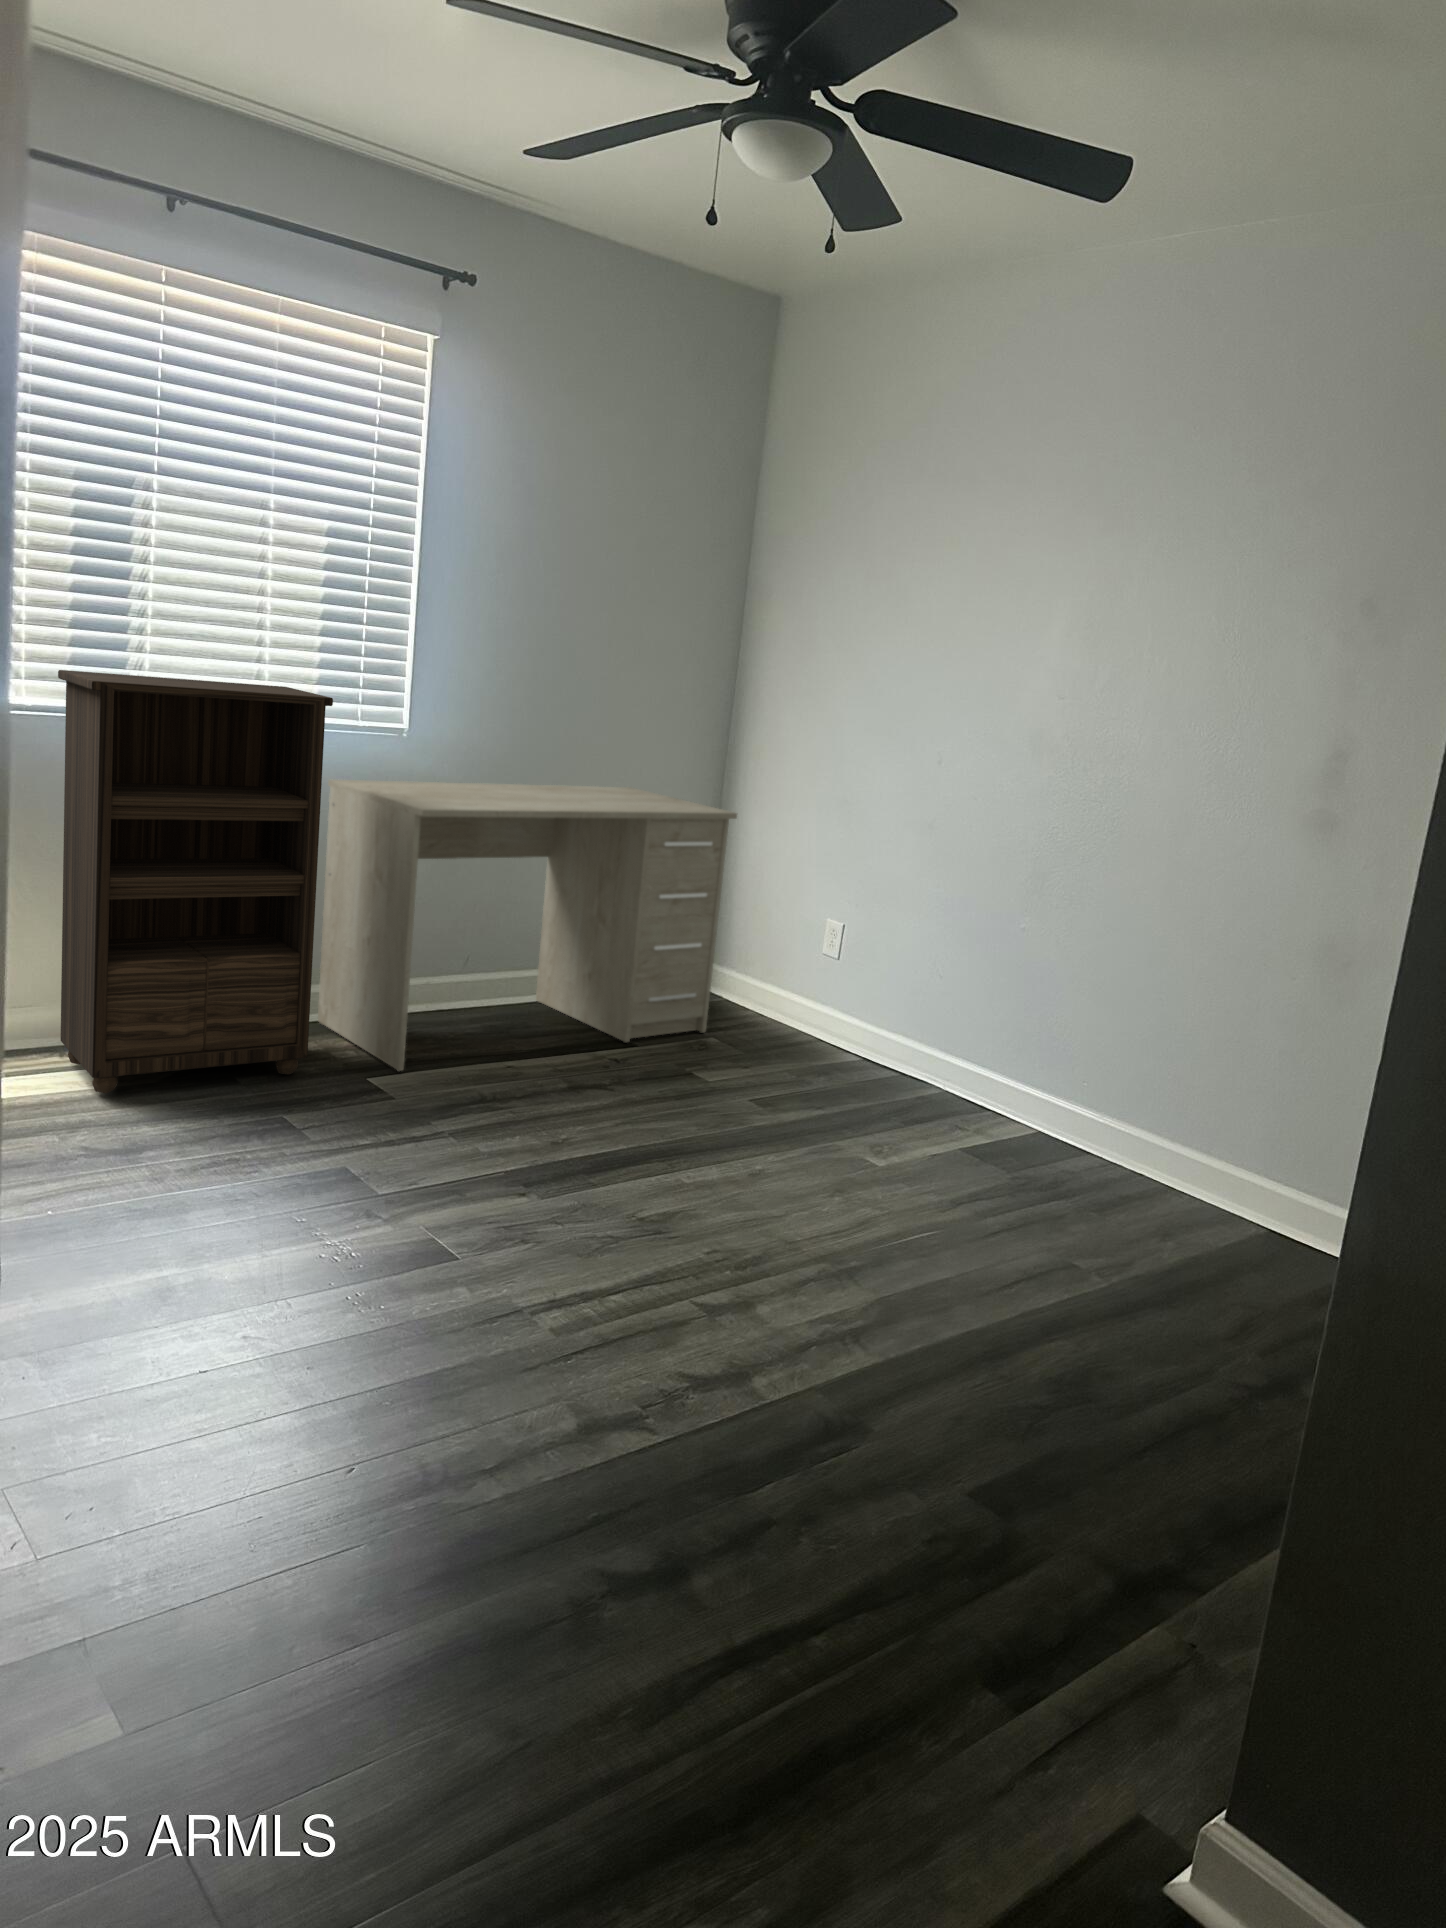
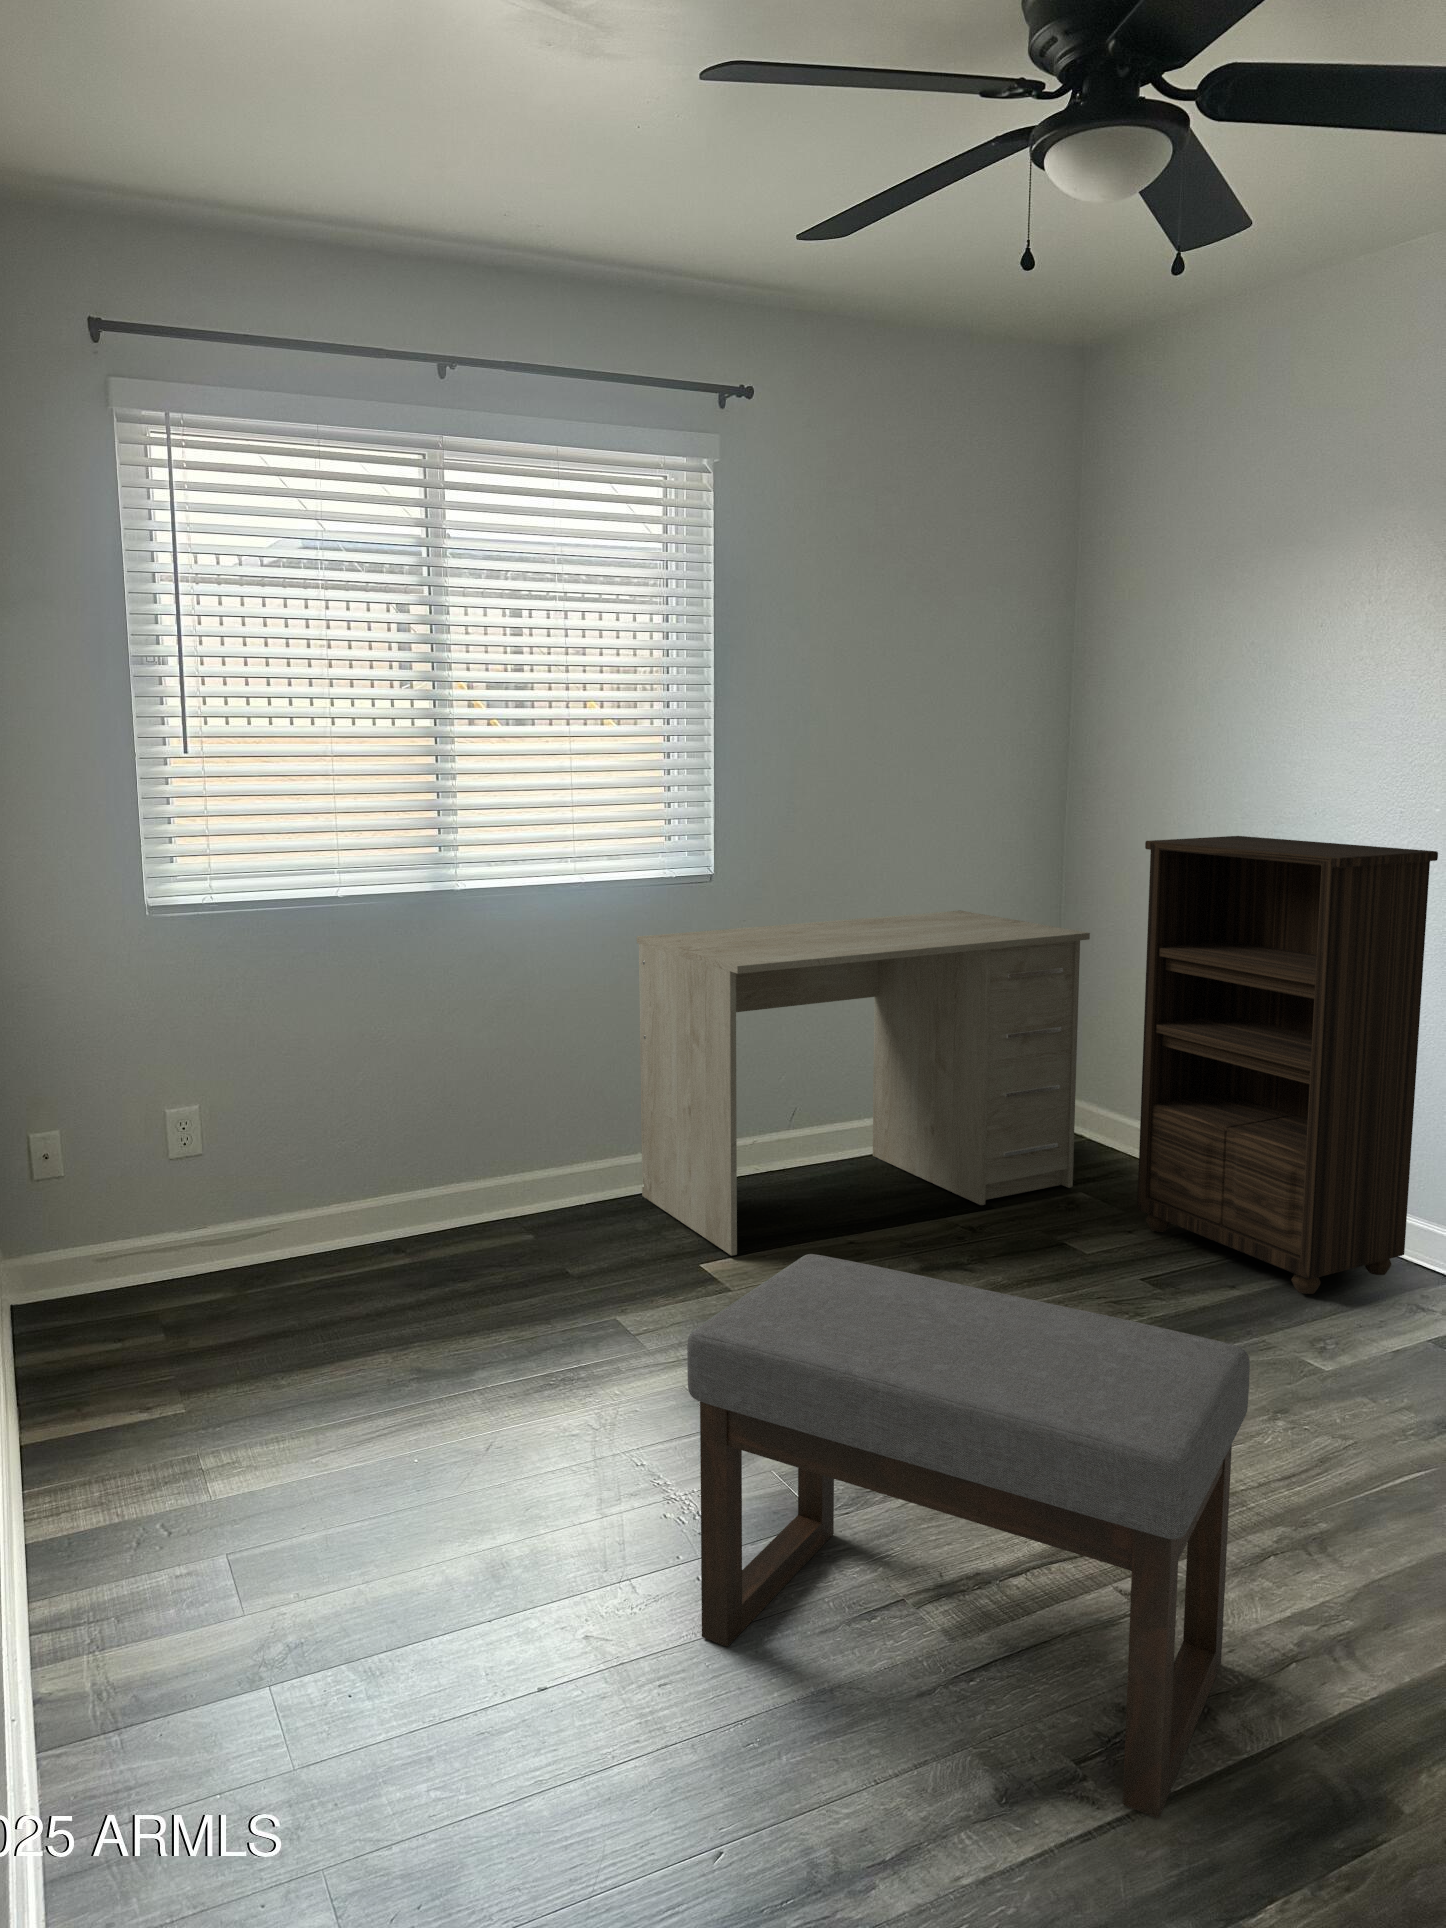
bookshelf: present [58,670,333,1093] -> present [1137,836,1438,1294]
ottoman: none [352,1037,799,1437] -> present [687,1254,1250,1819]

